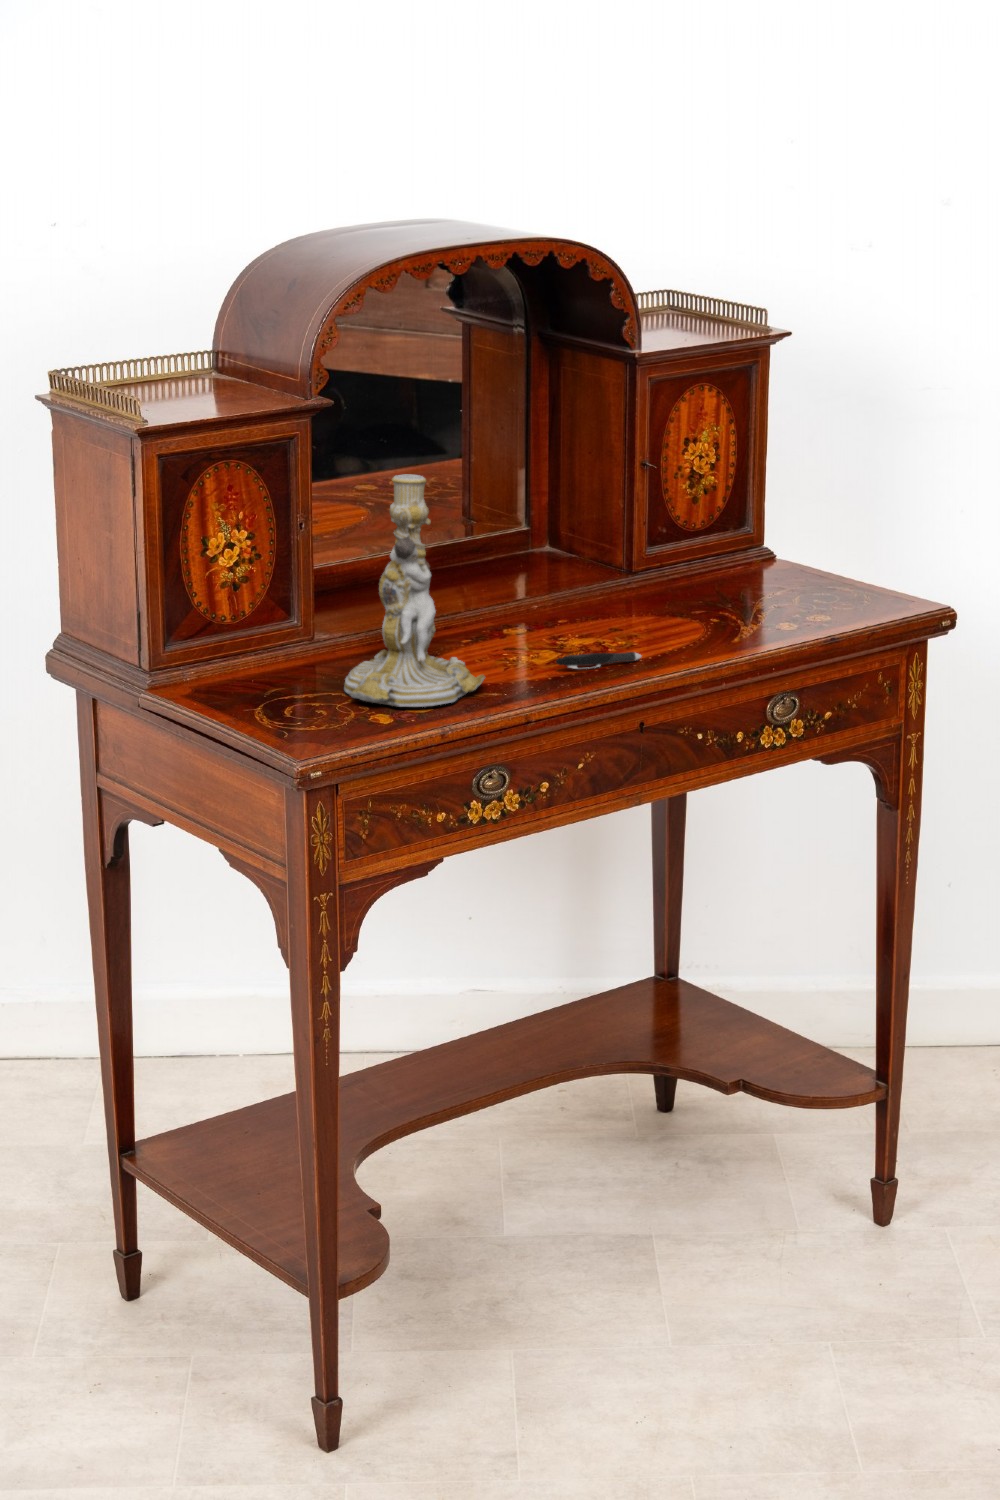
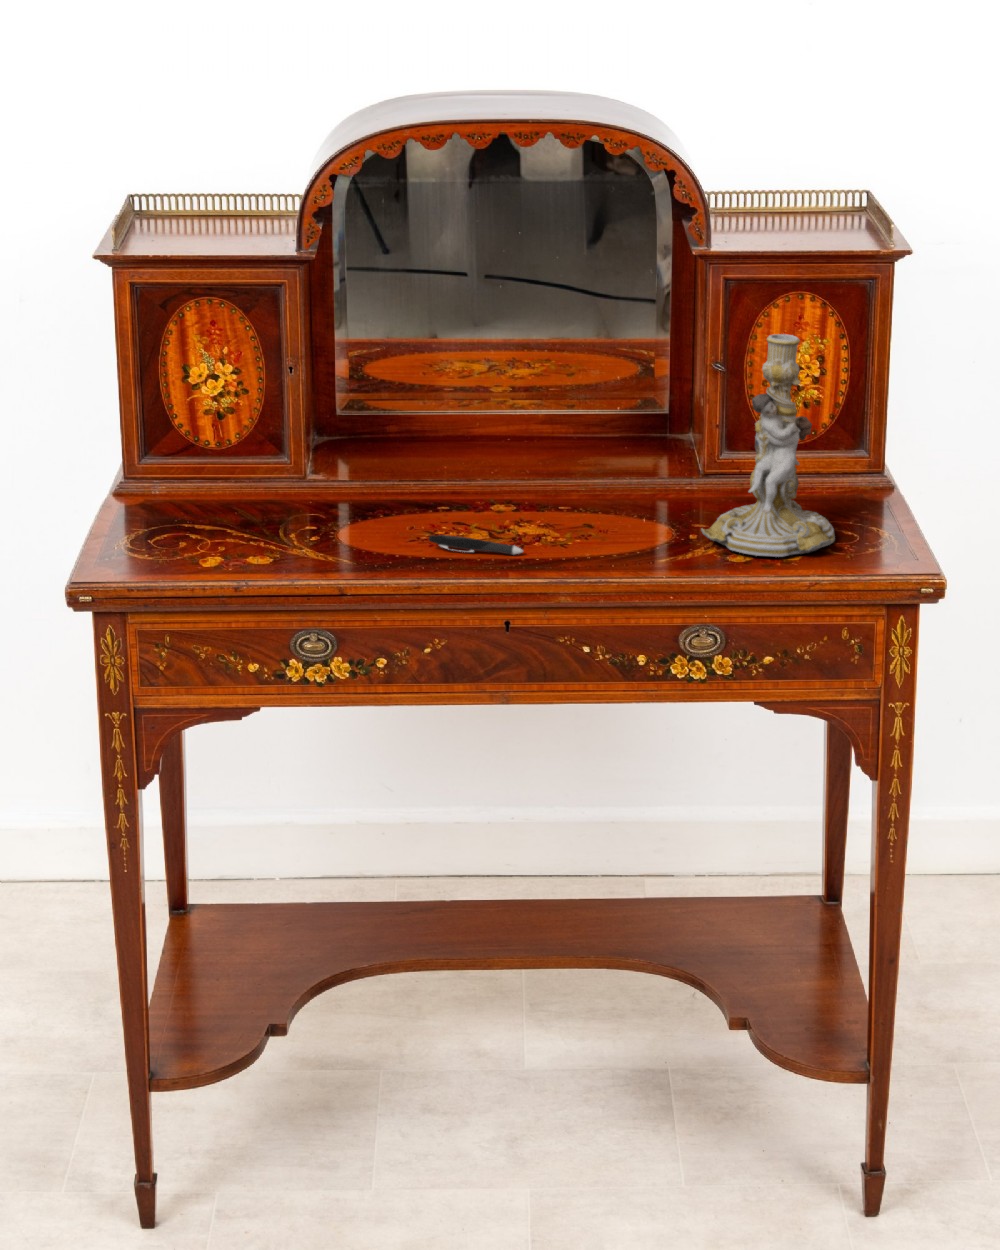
candlestick: present [344,475,485,707] -> present [701,334,835,557]

